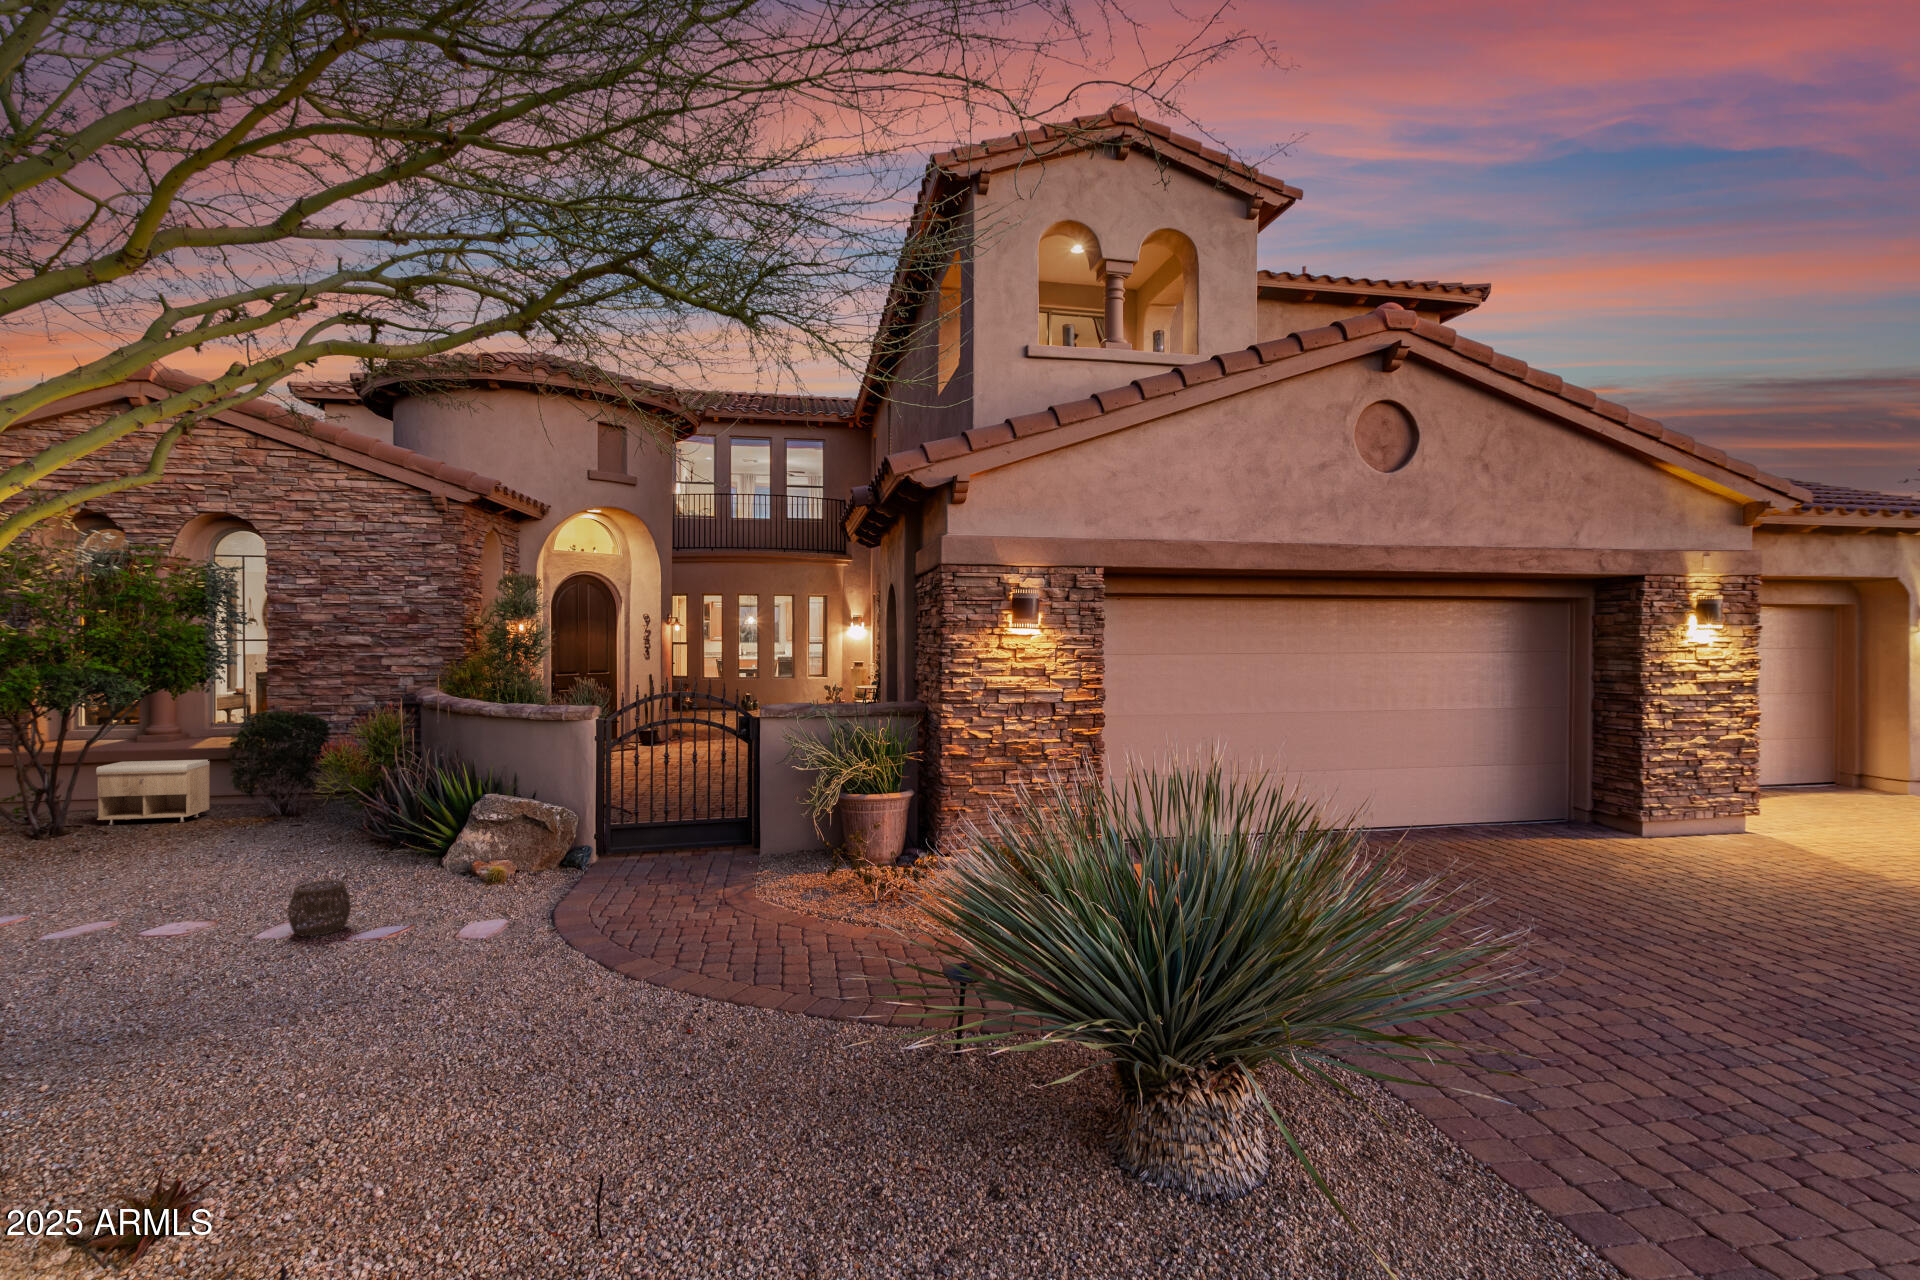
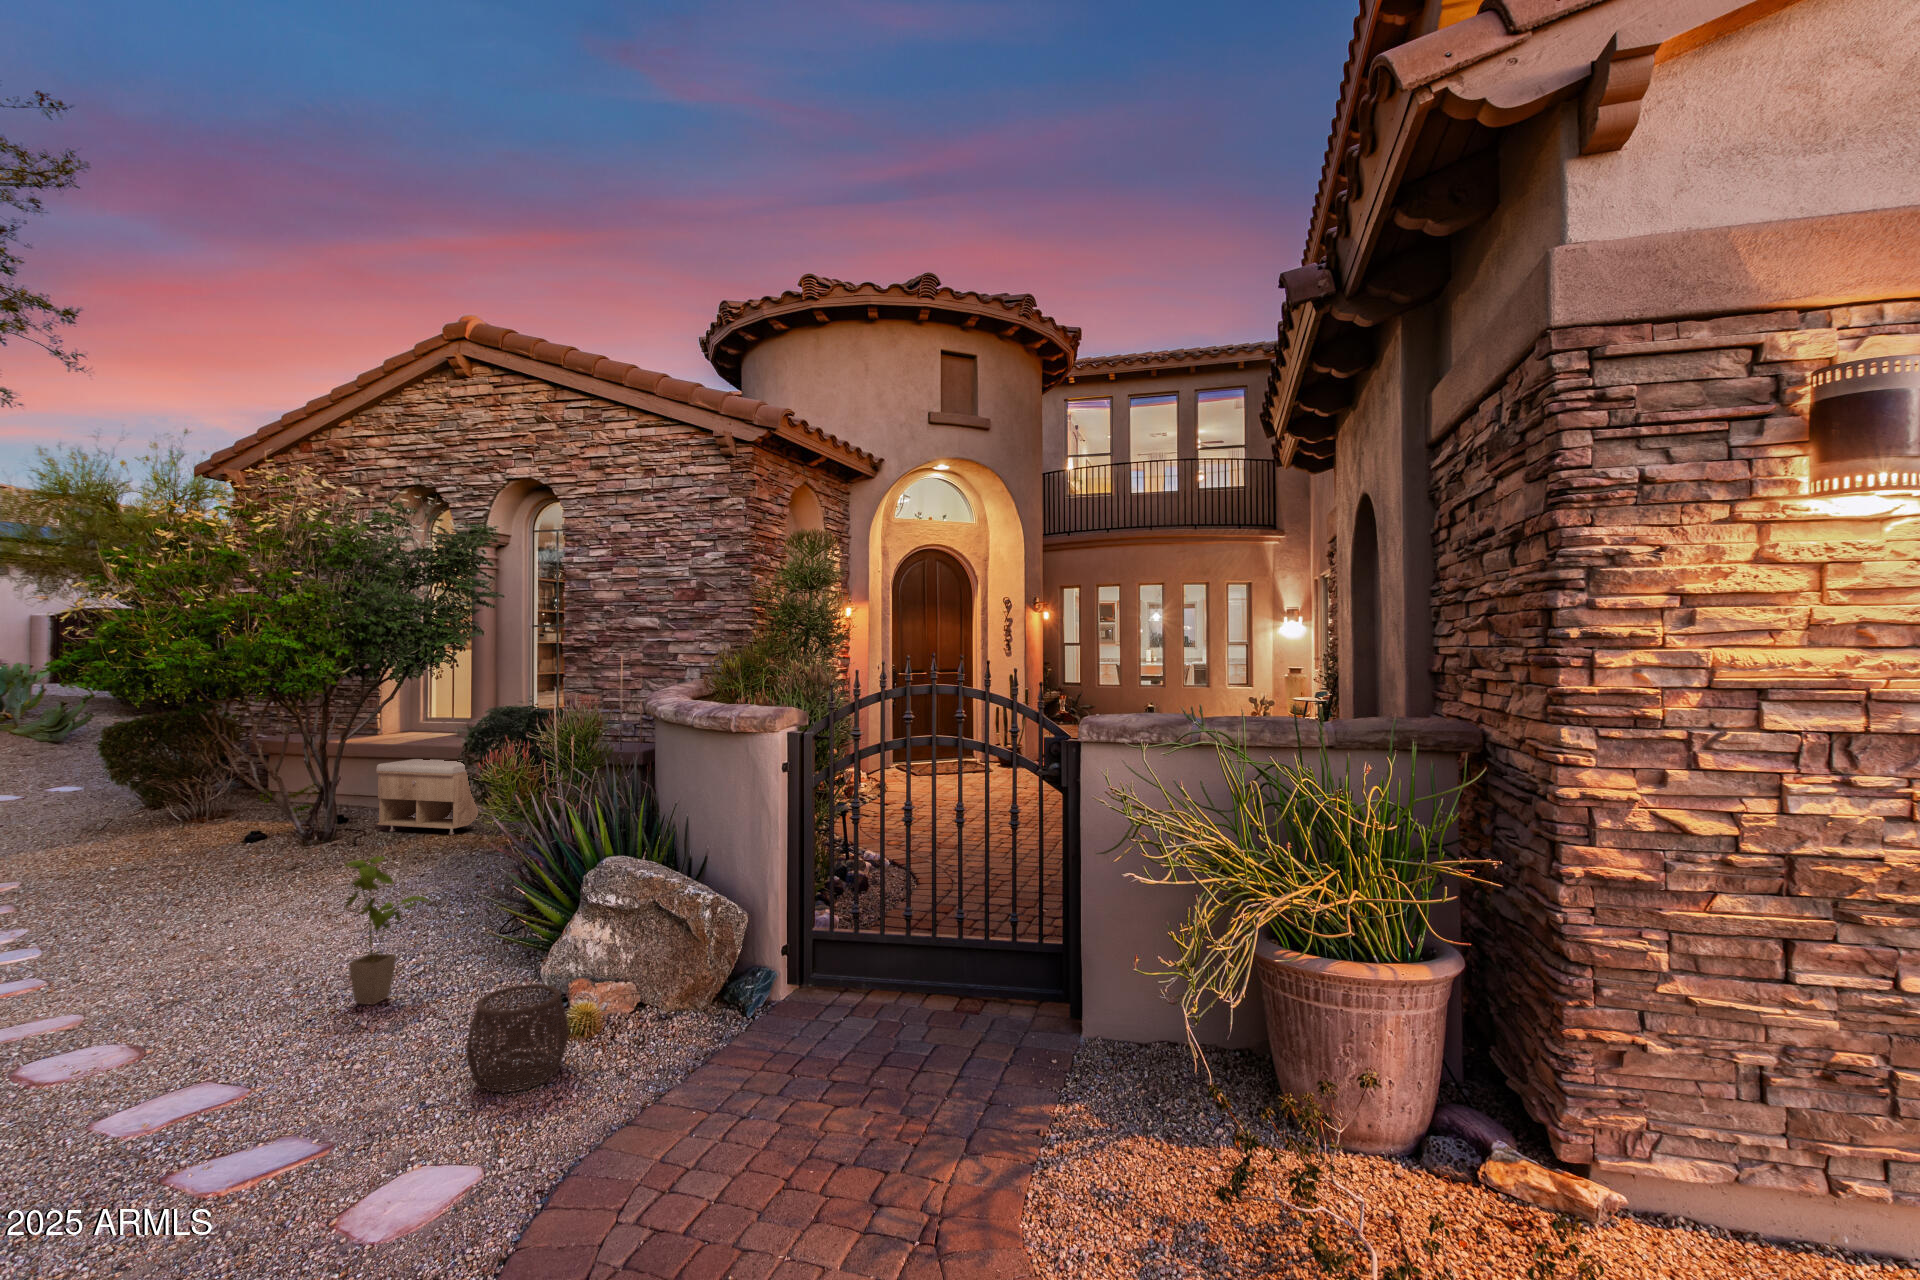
house plant: none [321,802,376,890] -> present [344,856,429,1005]
woven basket: present [288,880,351,937] -> present [466,984,569,1093]

